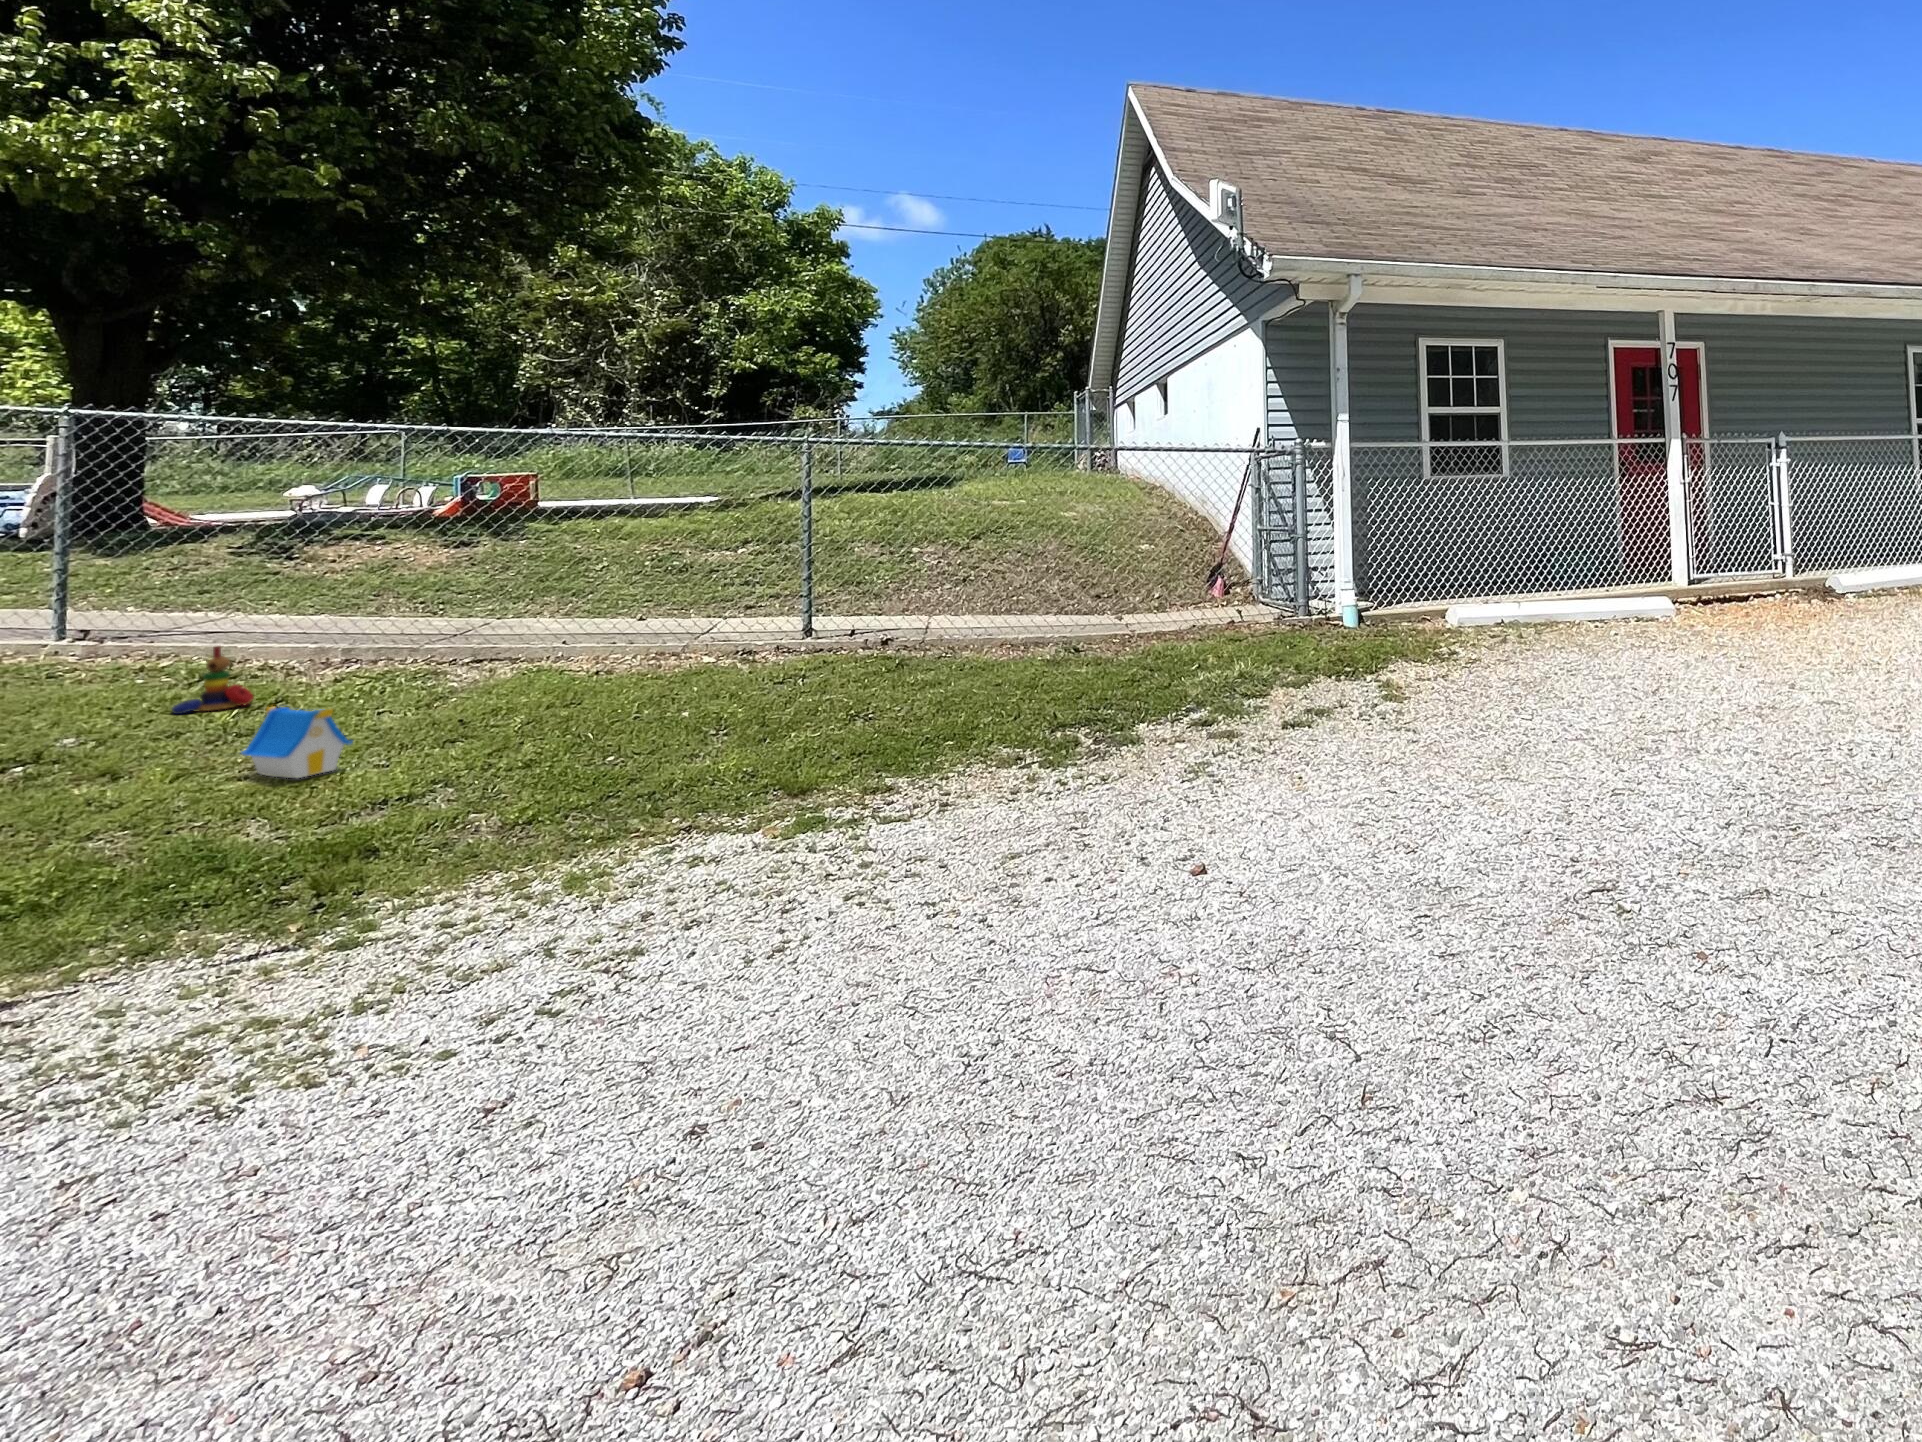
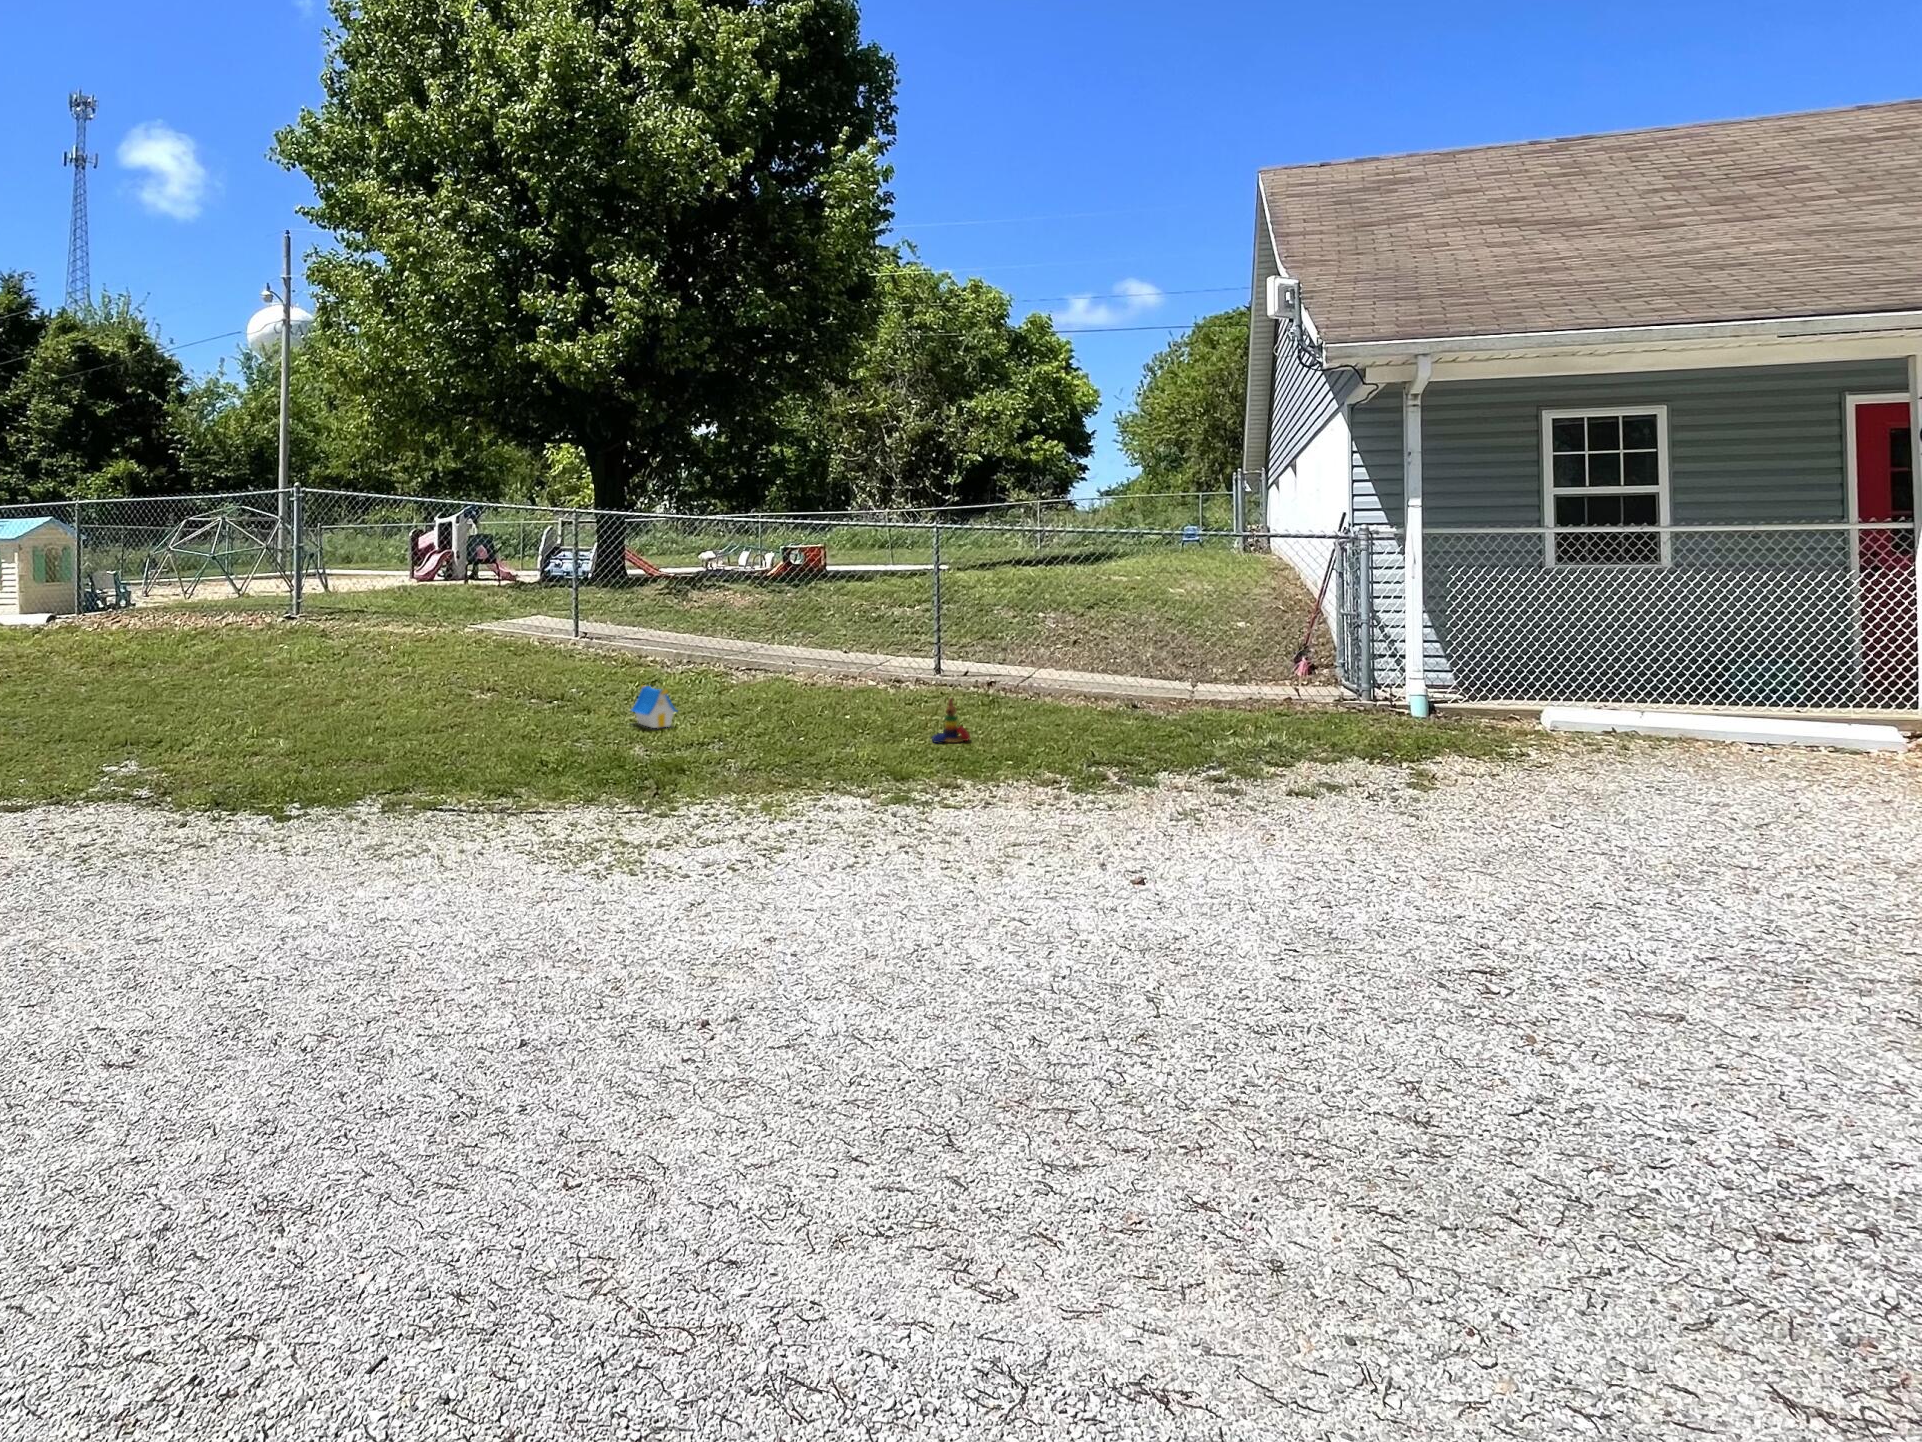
stacking toy: present [172,646,253,714] -> present [932,698,970,743]

